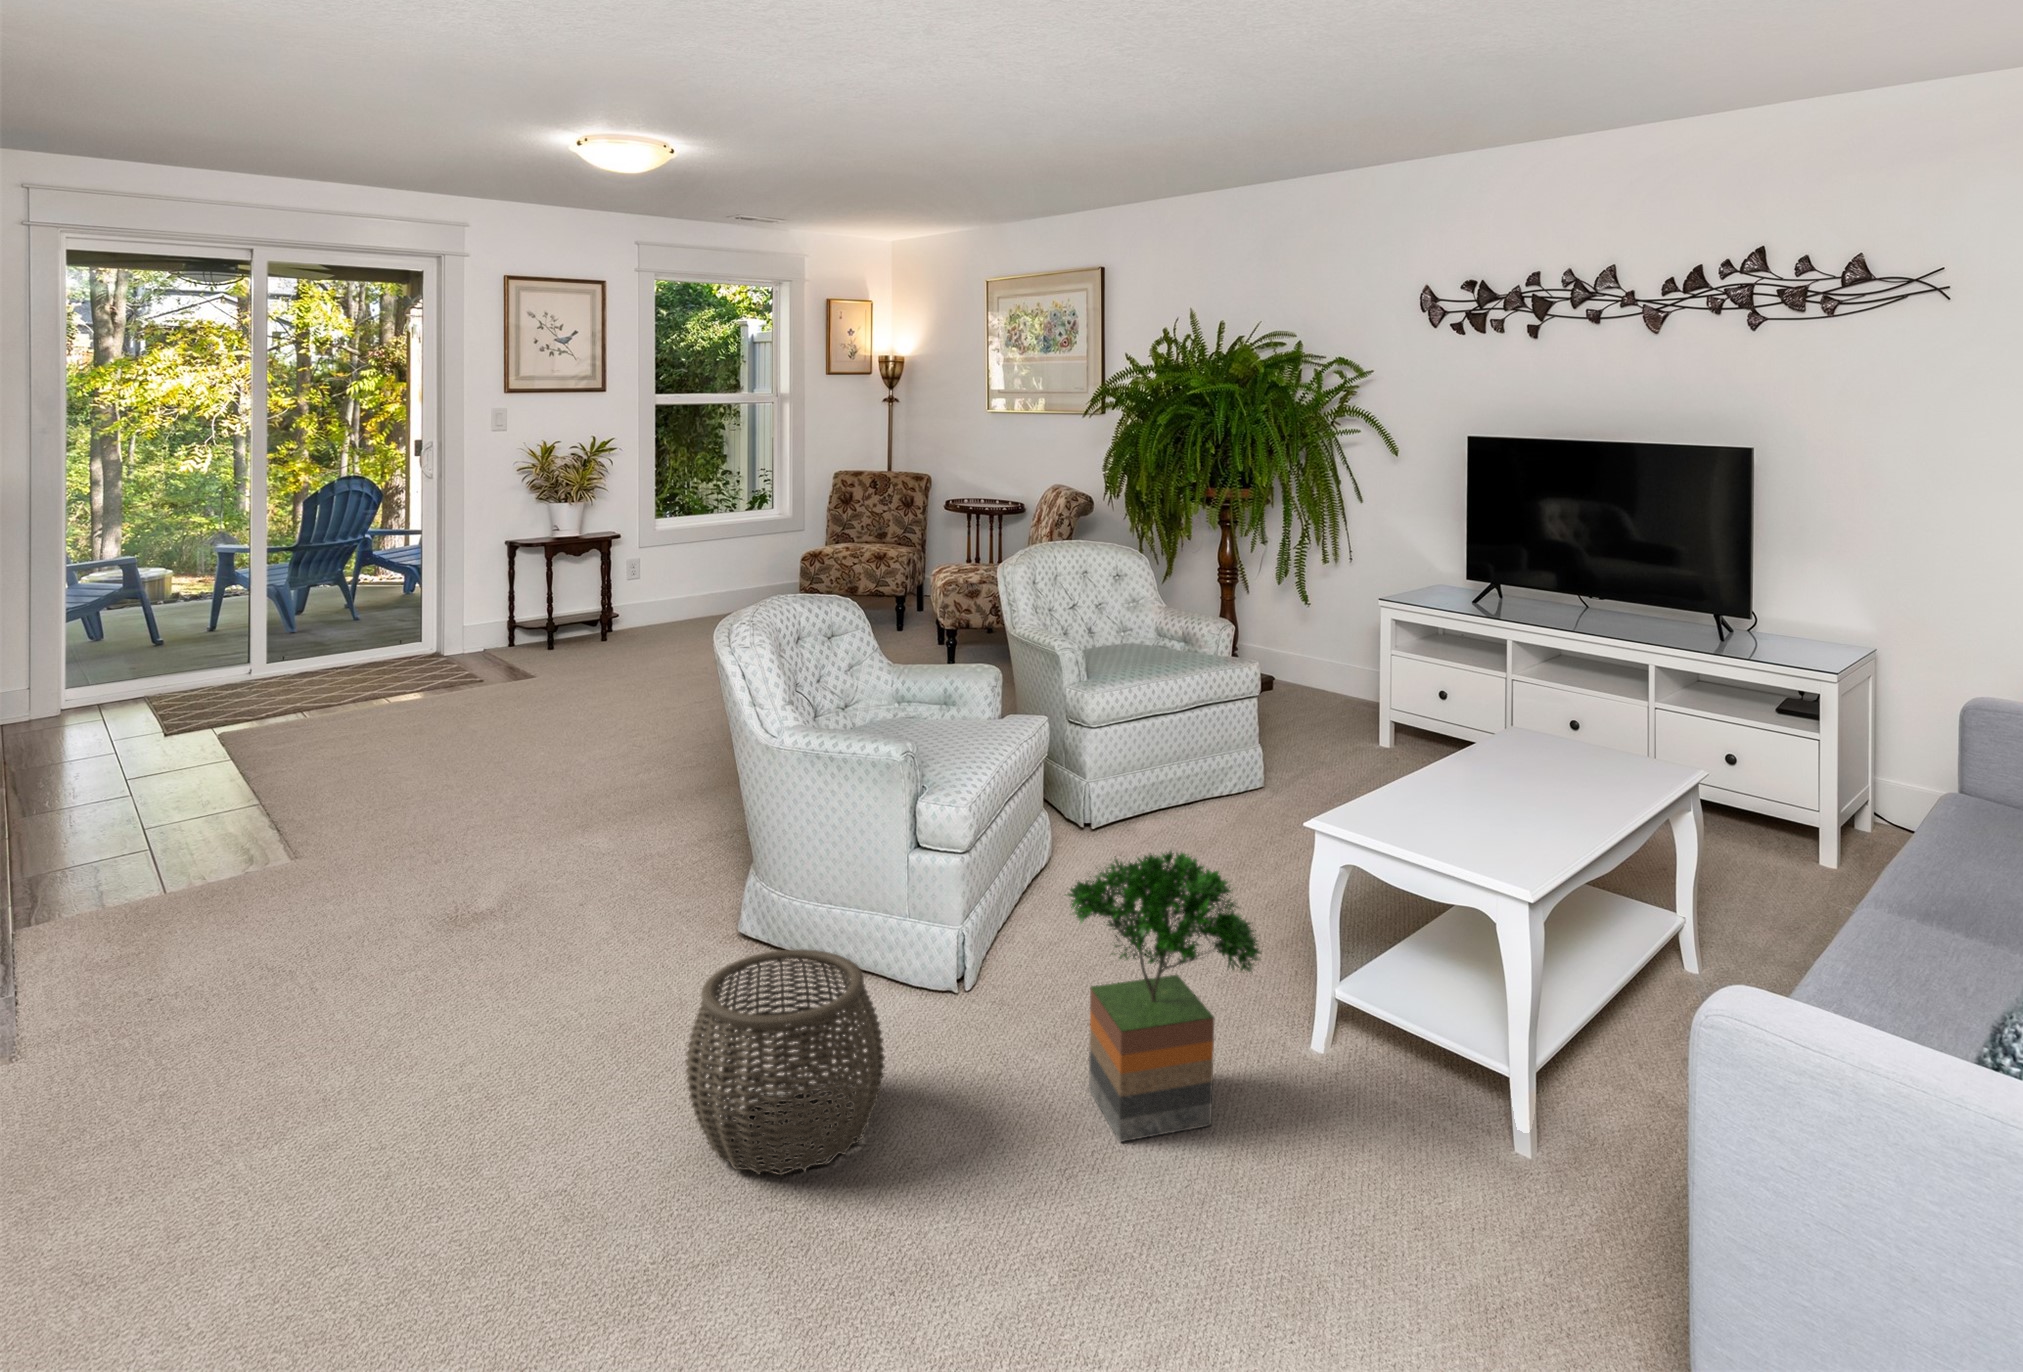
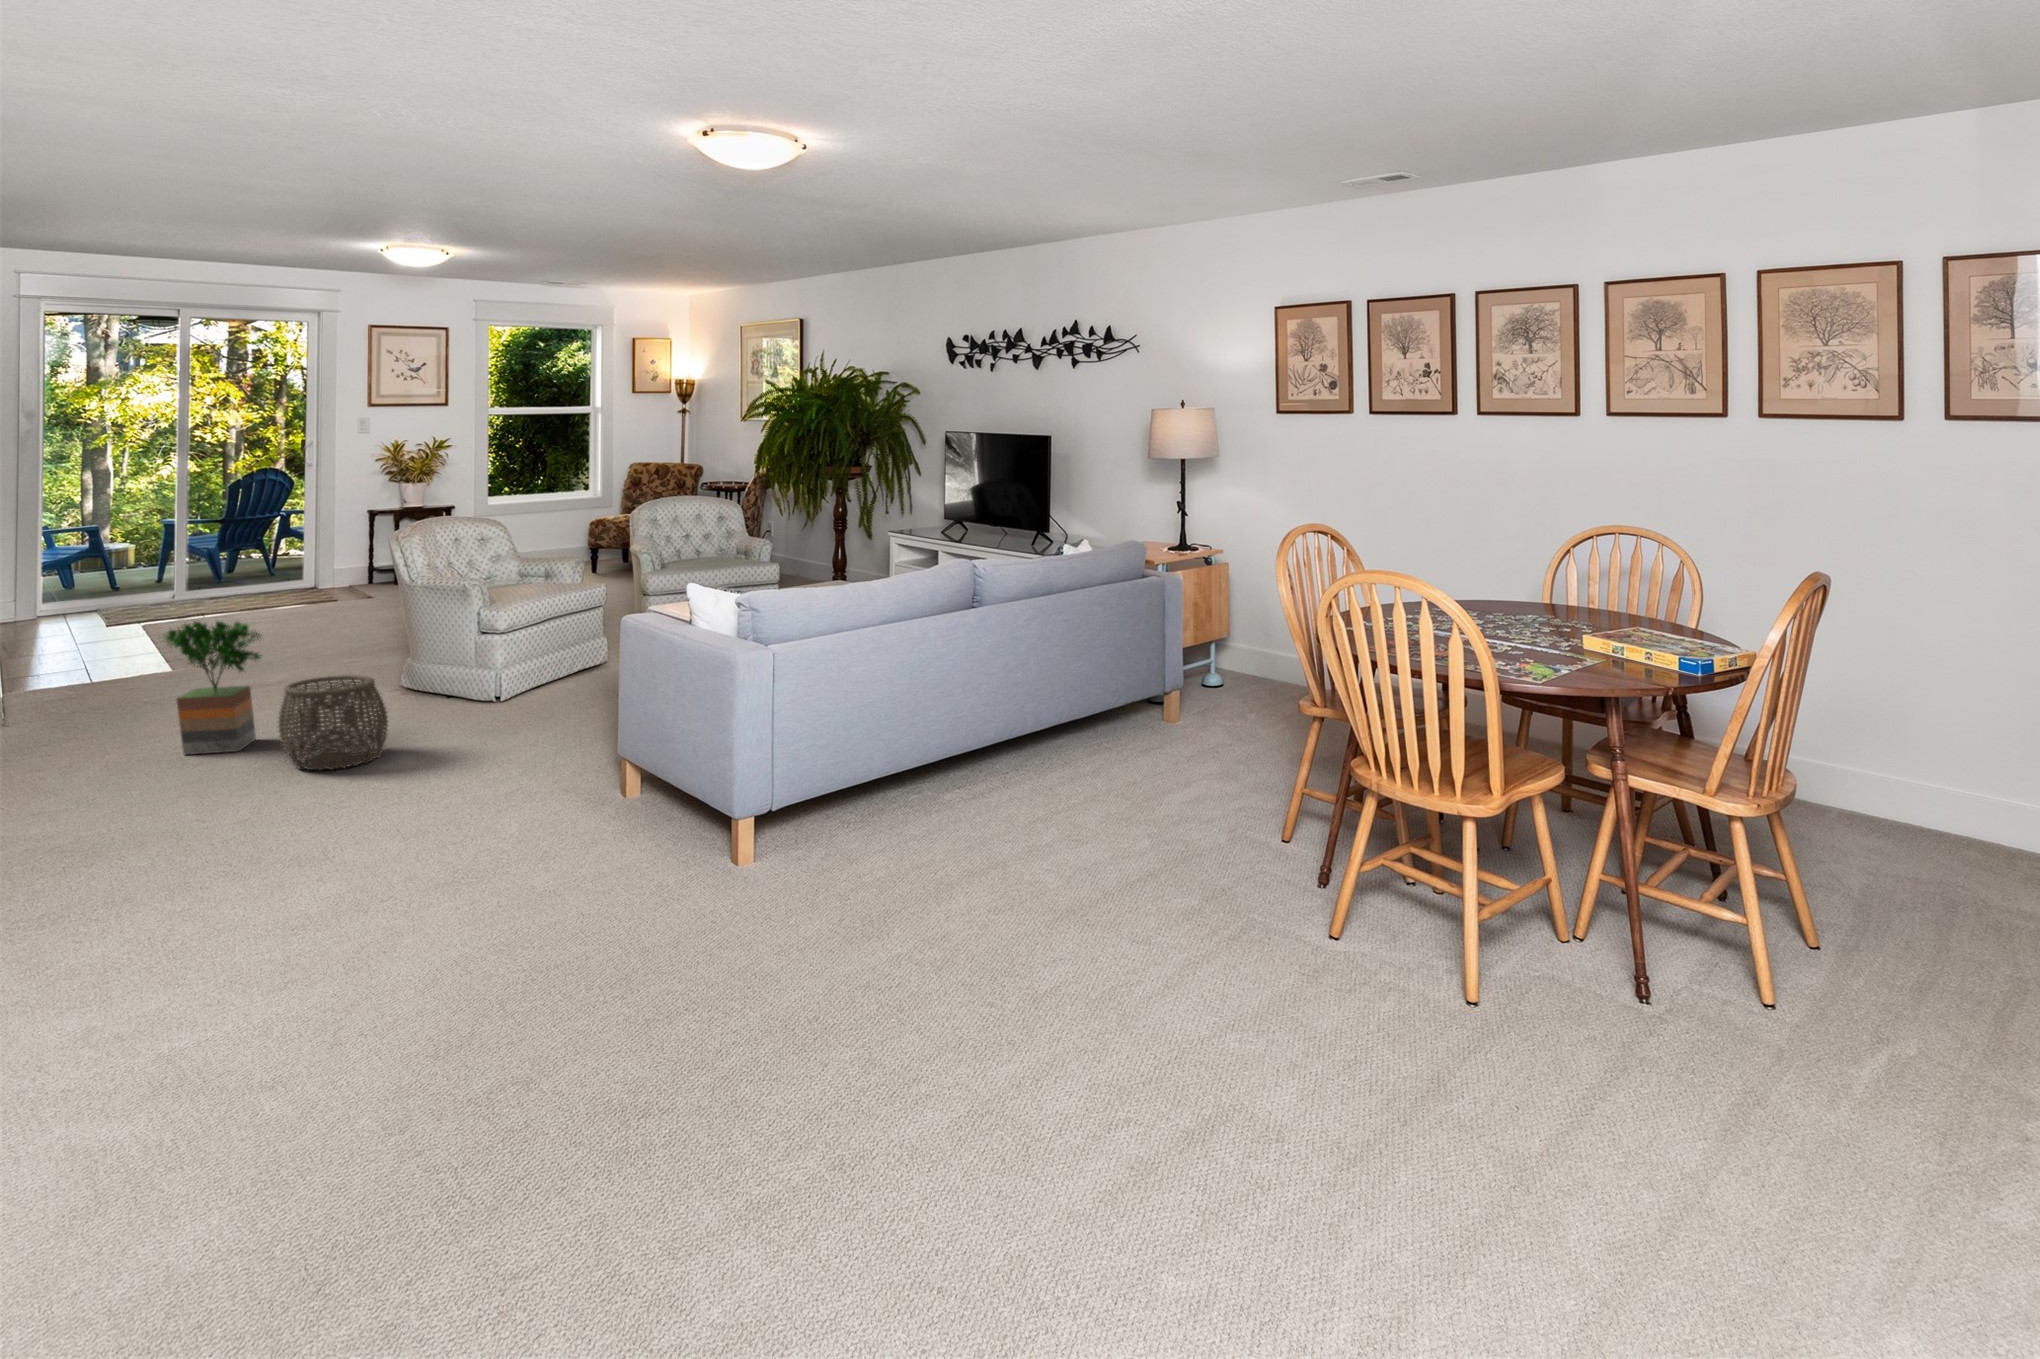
potted tree: present [1068,851,1261,1142] -> present [163,621,261,755]

